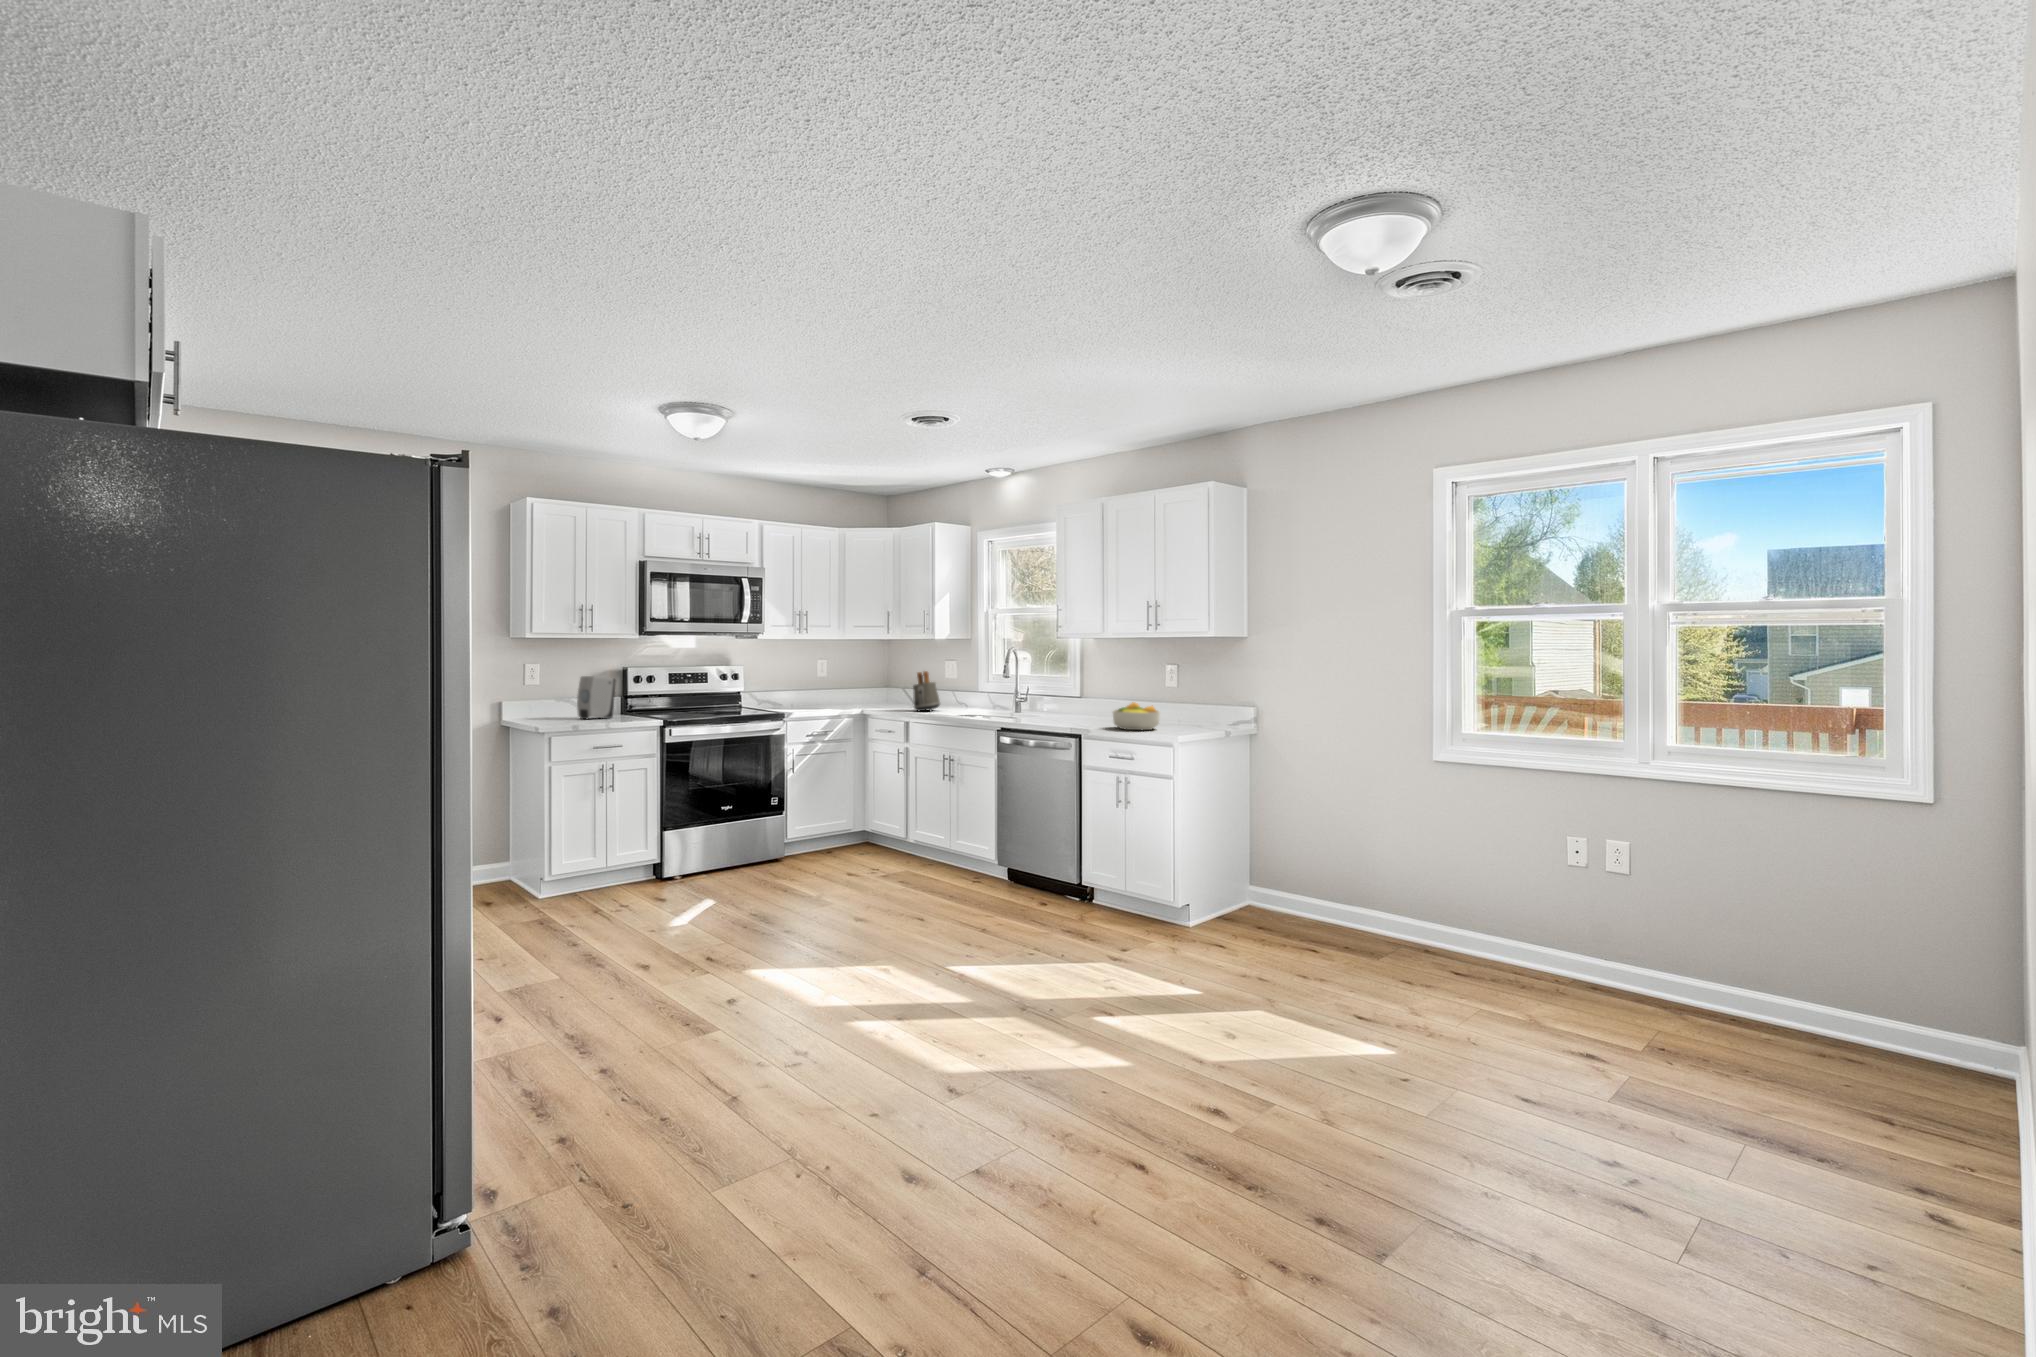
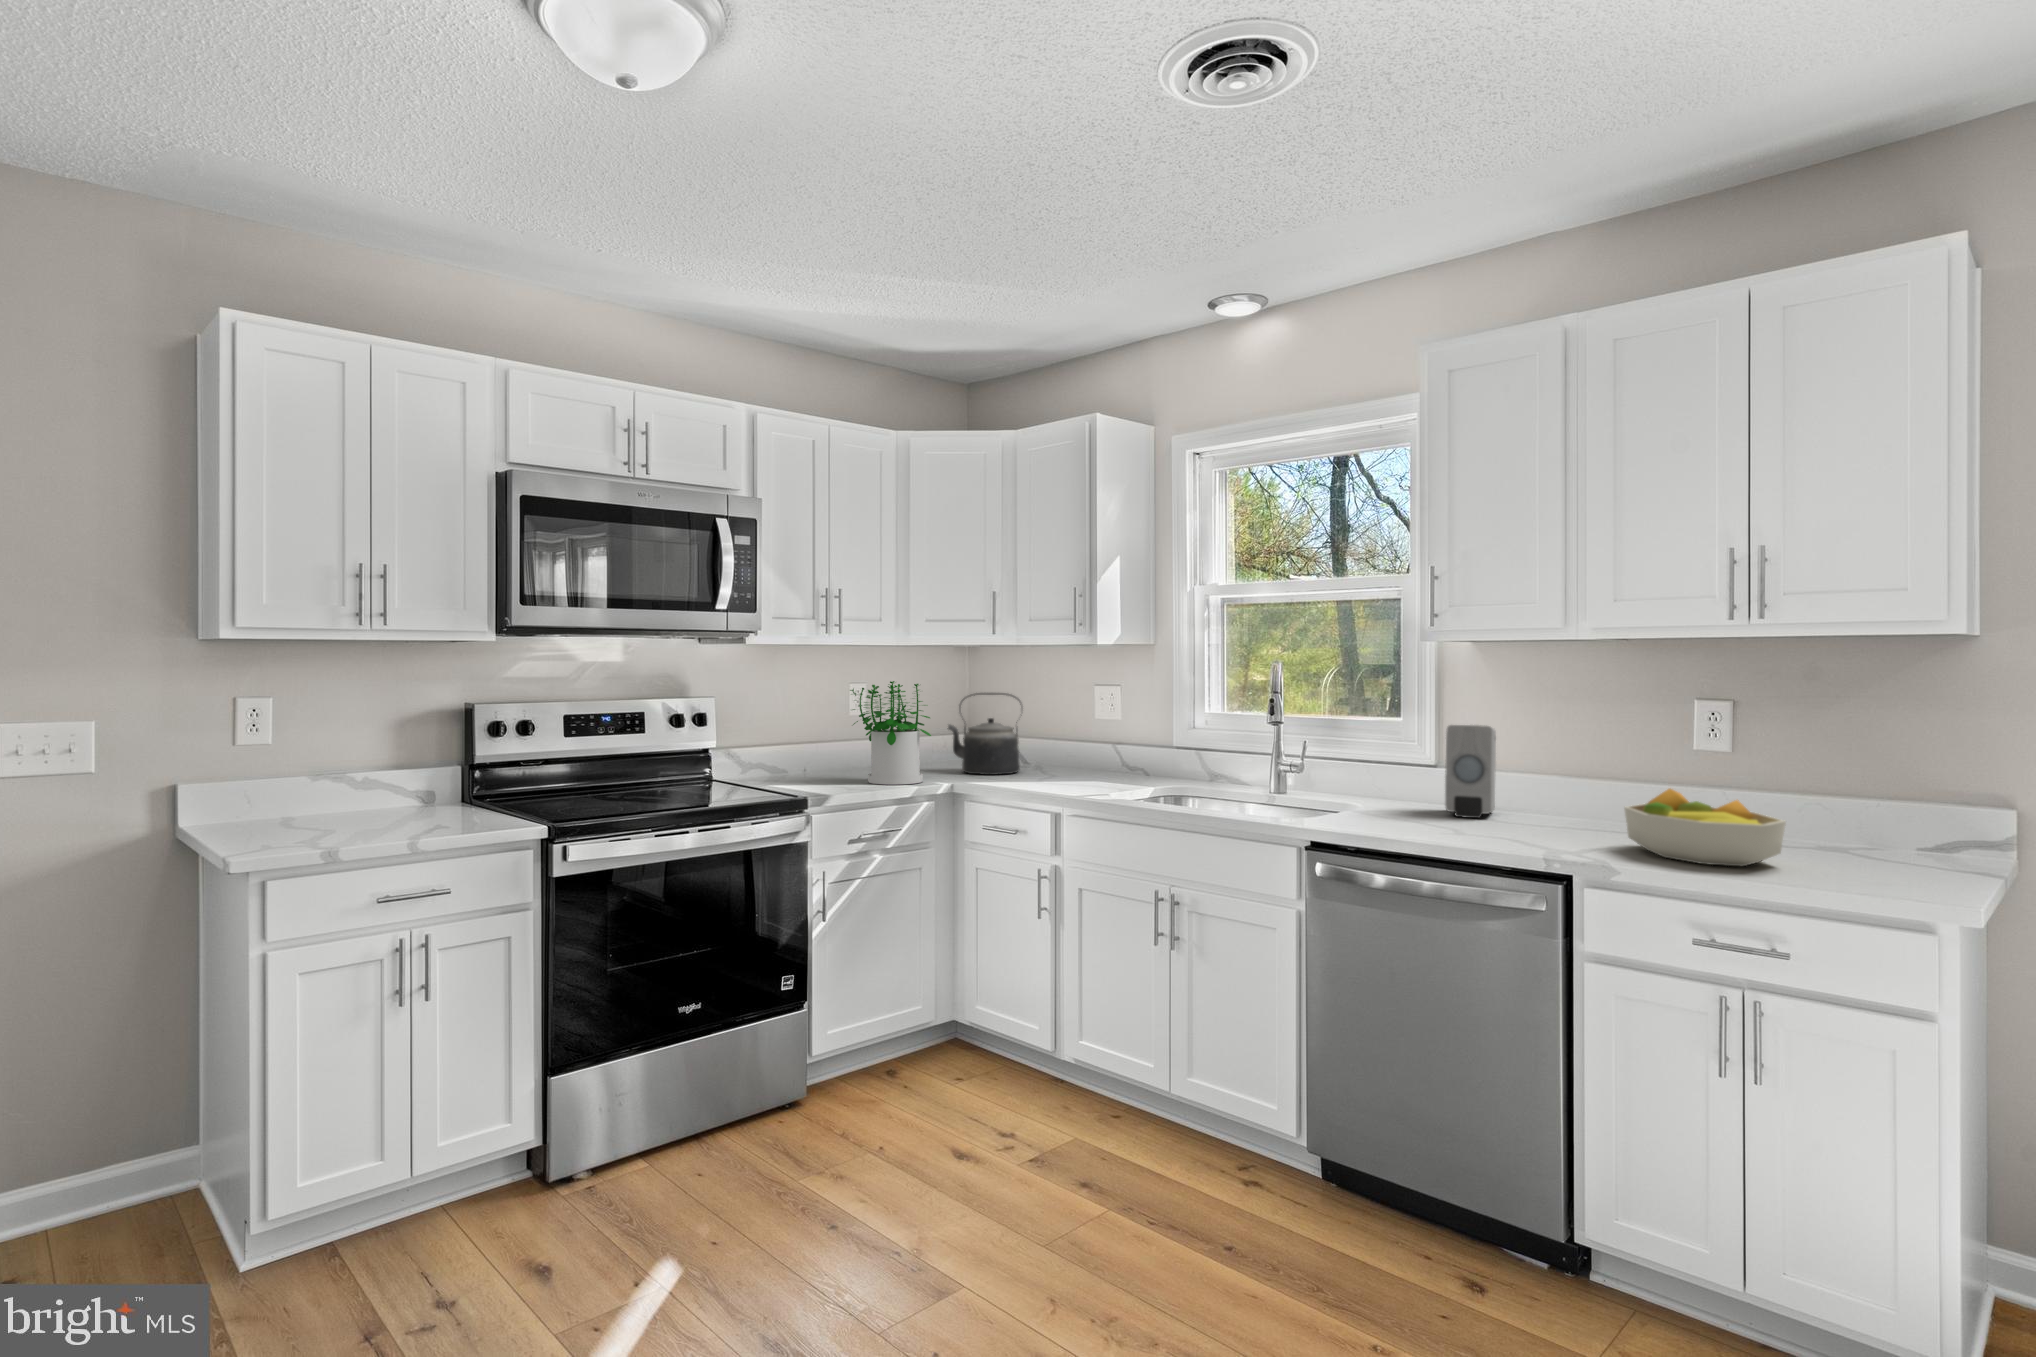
potted plant: none [811,659,853,711] -> present [850,681,931,785]
kettle: none [867,666,907,708] -> present [948,693,1021,775]
toaster: present [913,671,940,711] -> none [1051,704,1099,785]
soap dispenser: present [577,676,615,719] -> present [1445,725,1496,818]

